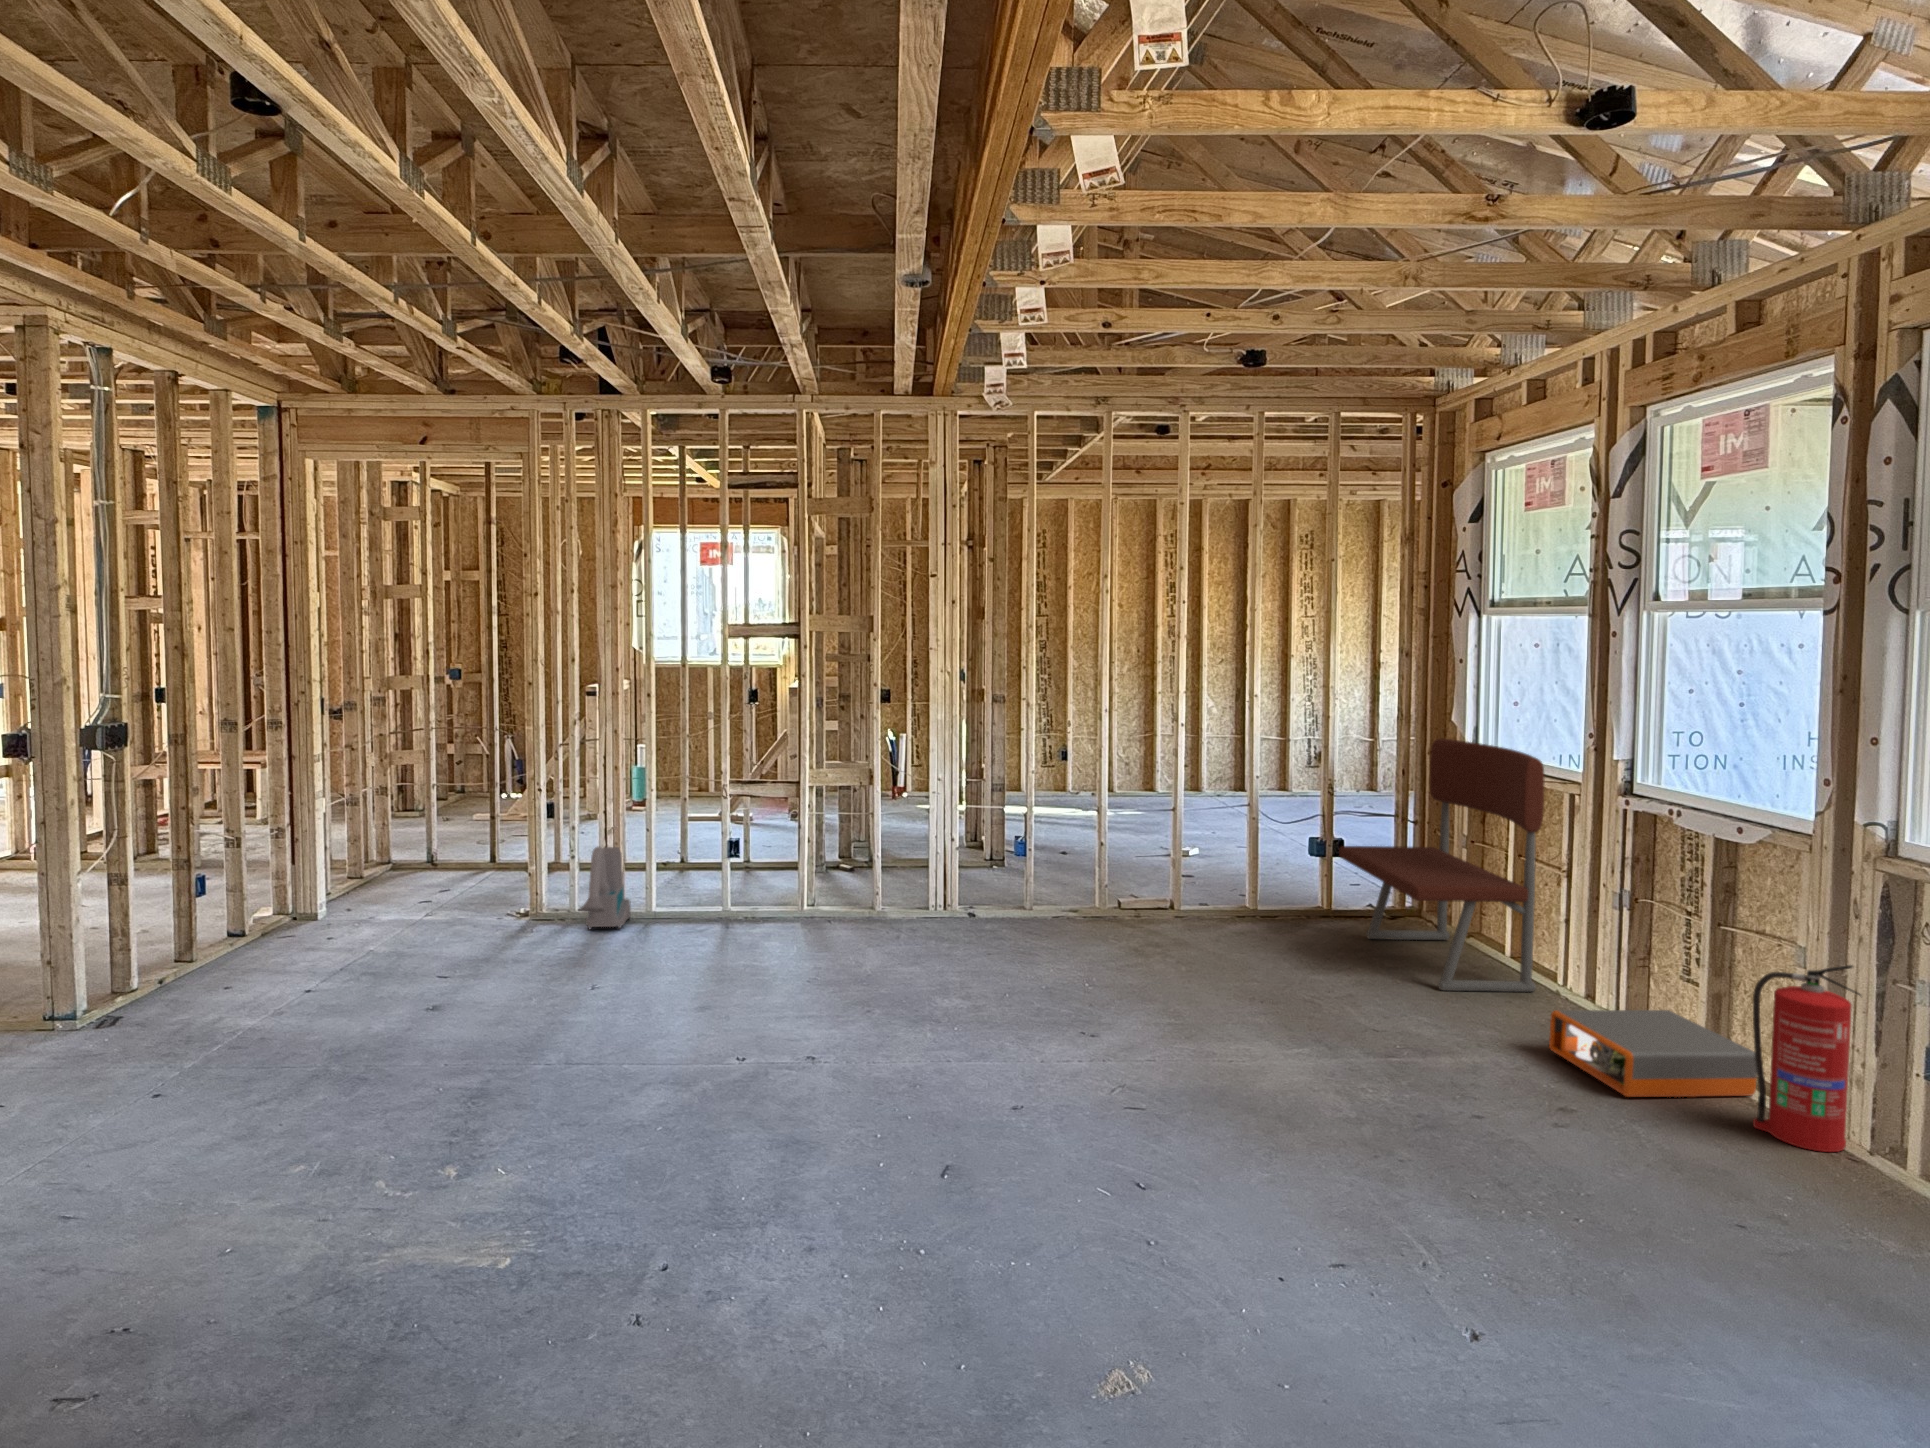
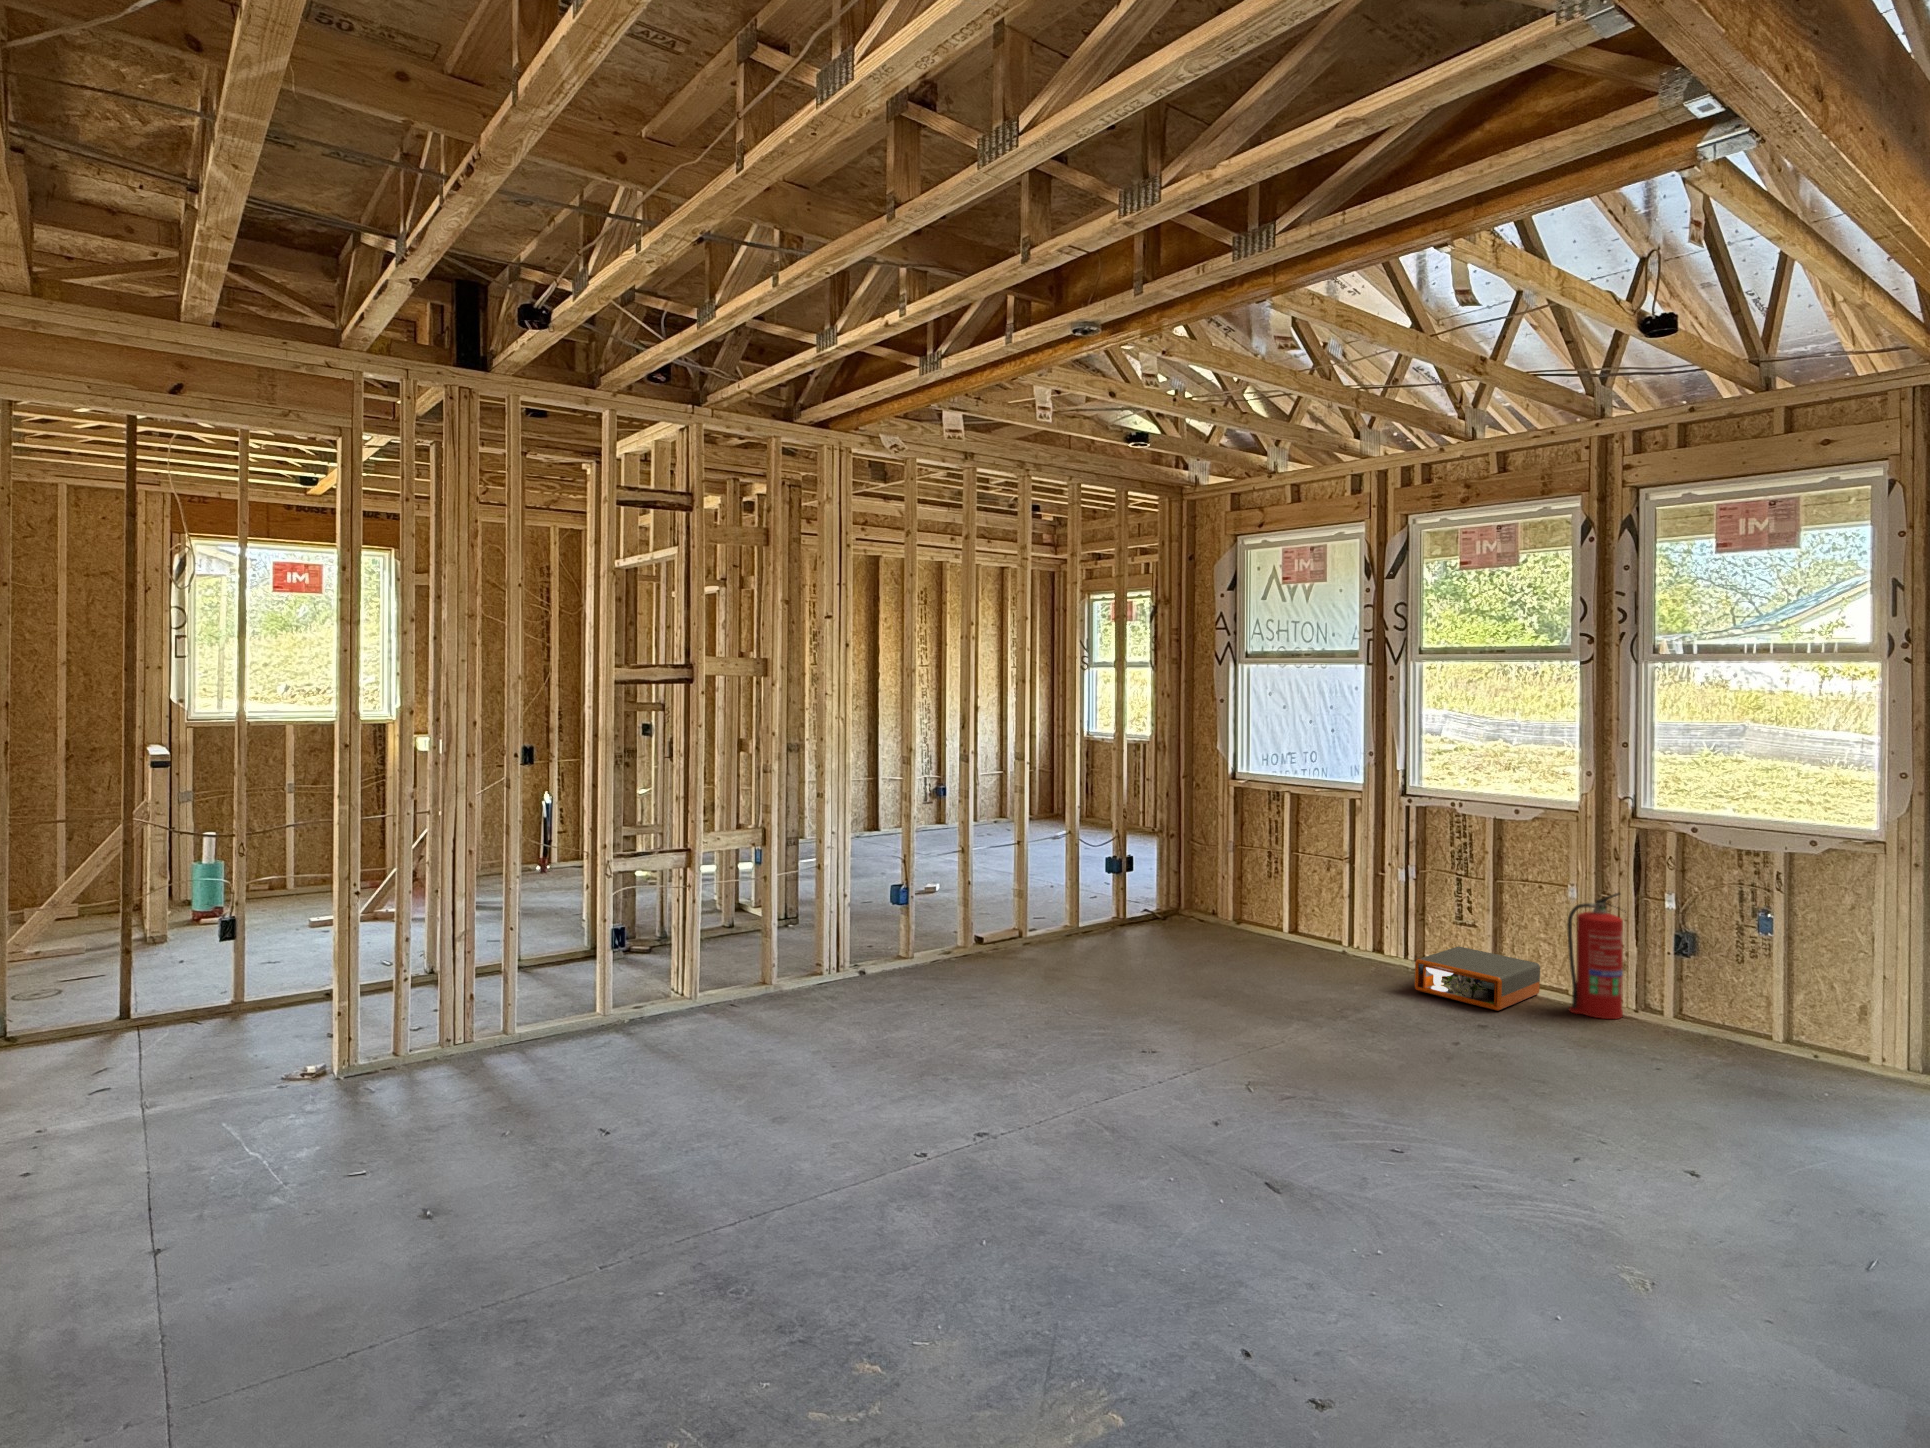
bench: present [1339,739,1545,992] -> none [1155,763,1337,963]
vacuum cleaner: present [580,847,631,929] -> none [437,955,529,1071]

